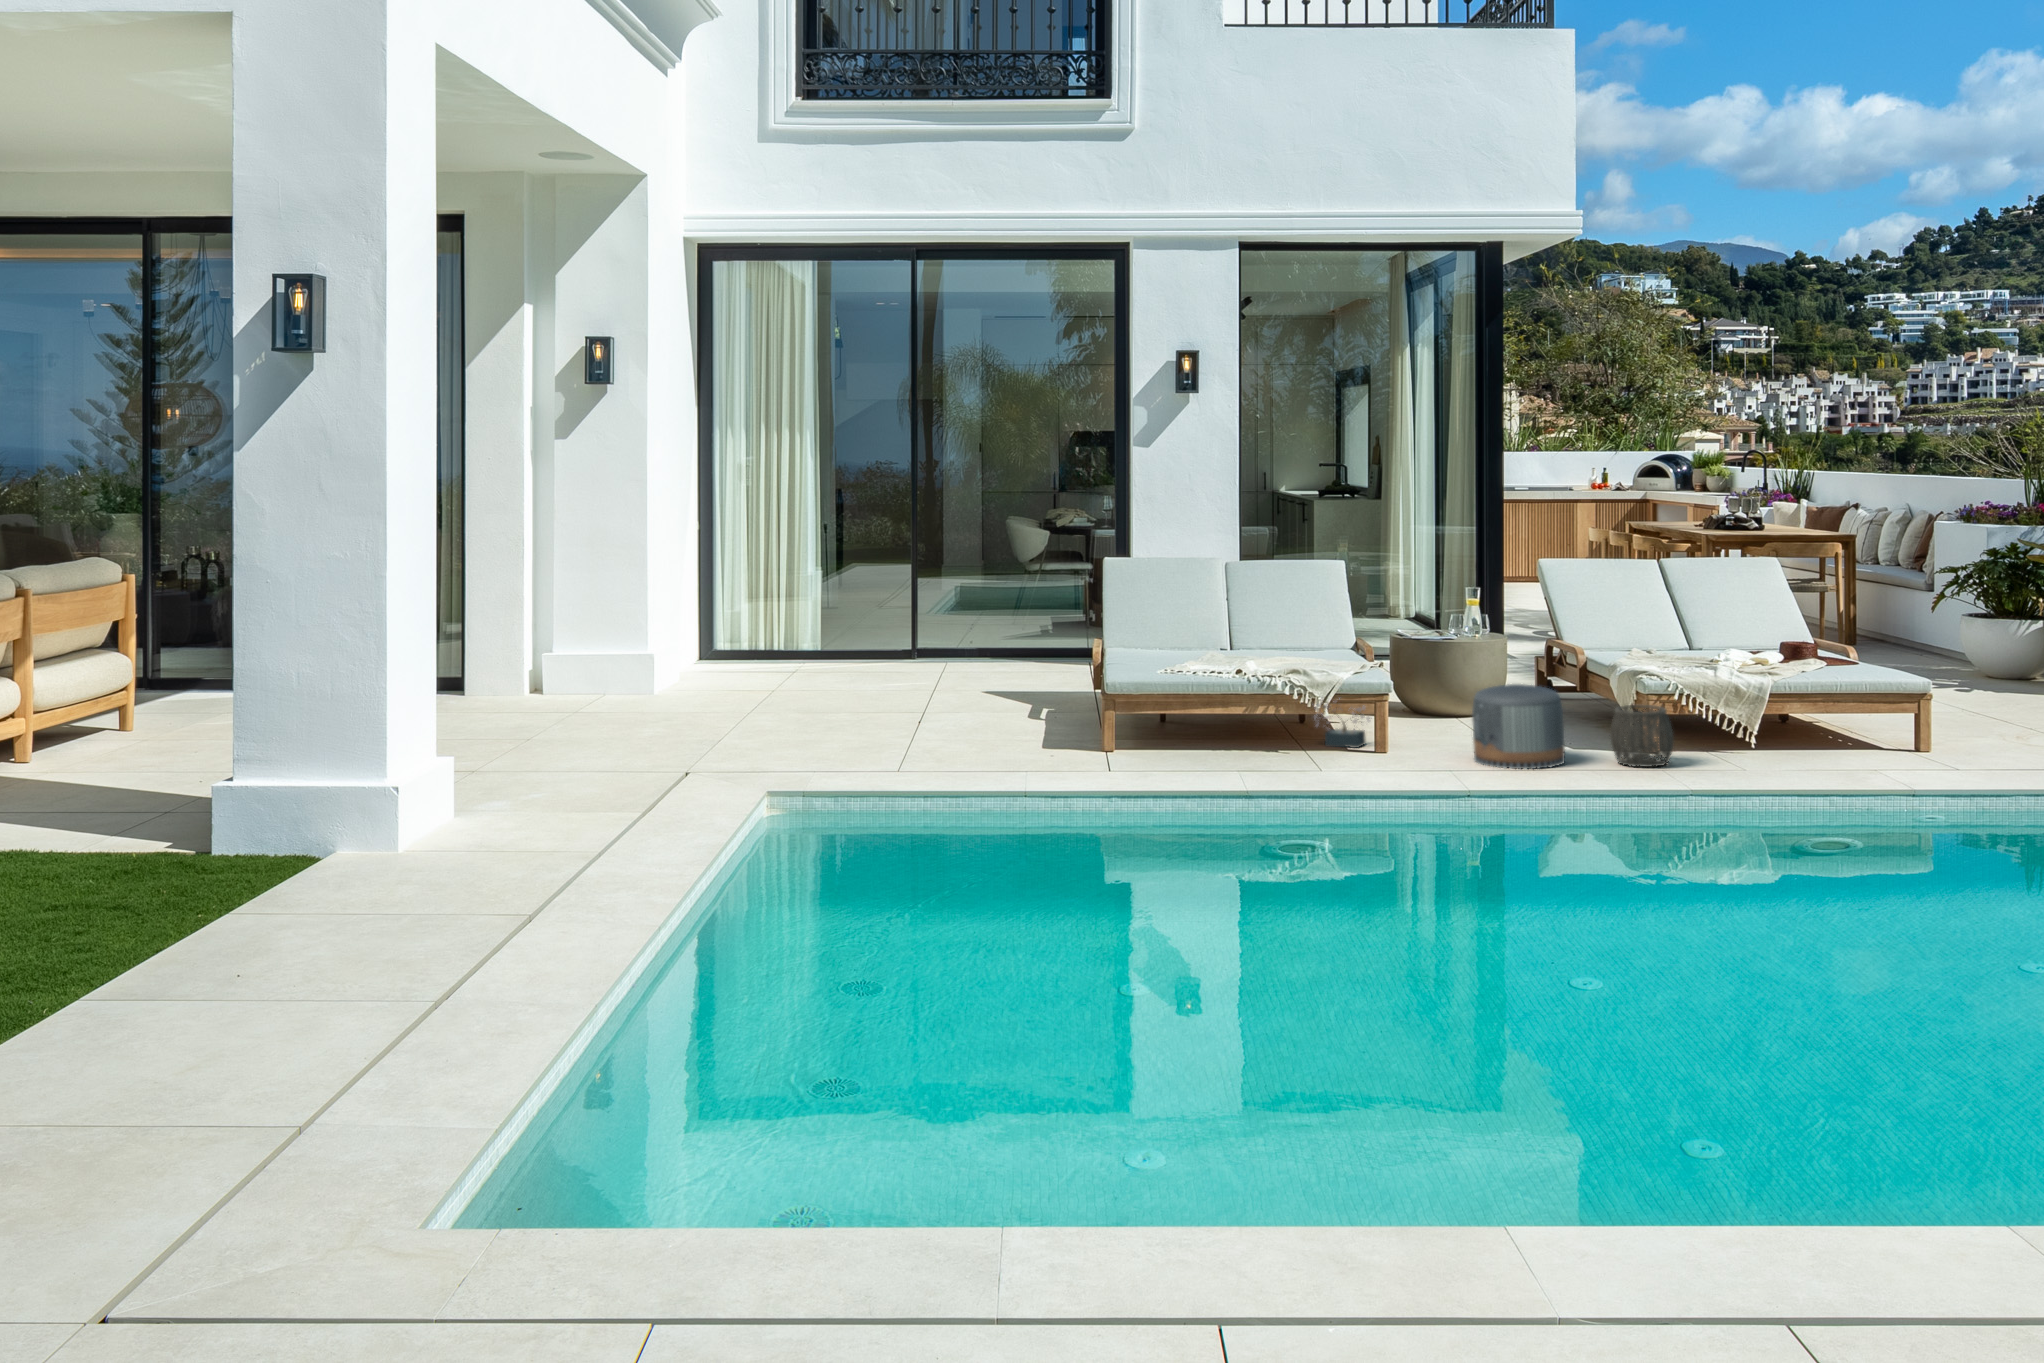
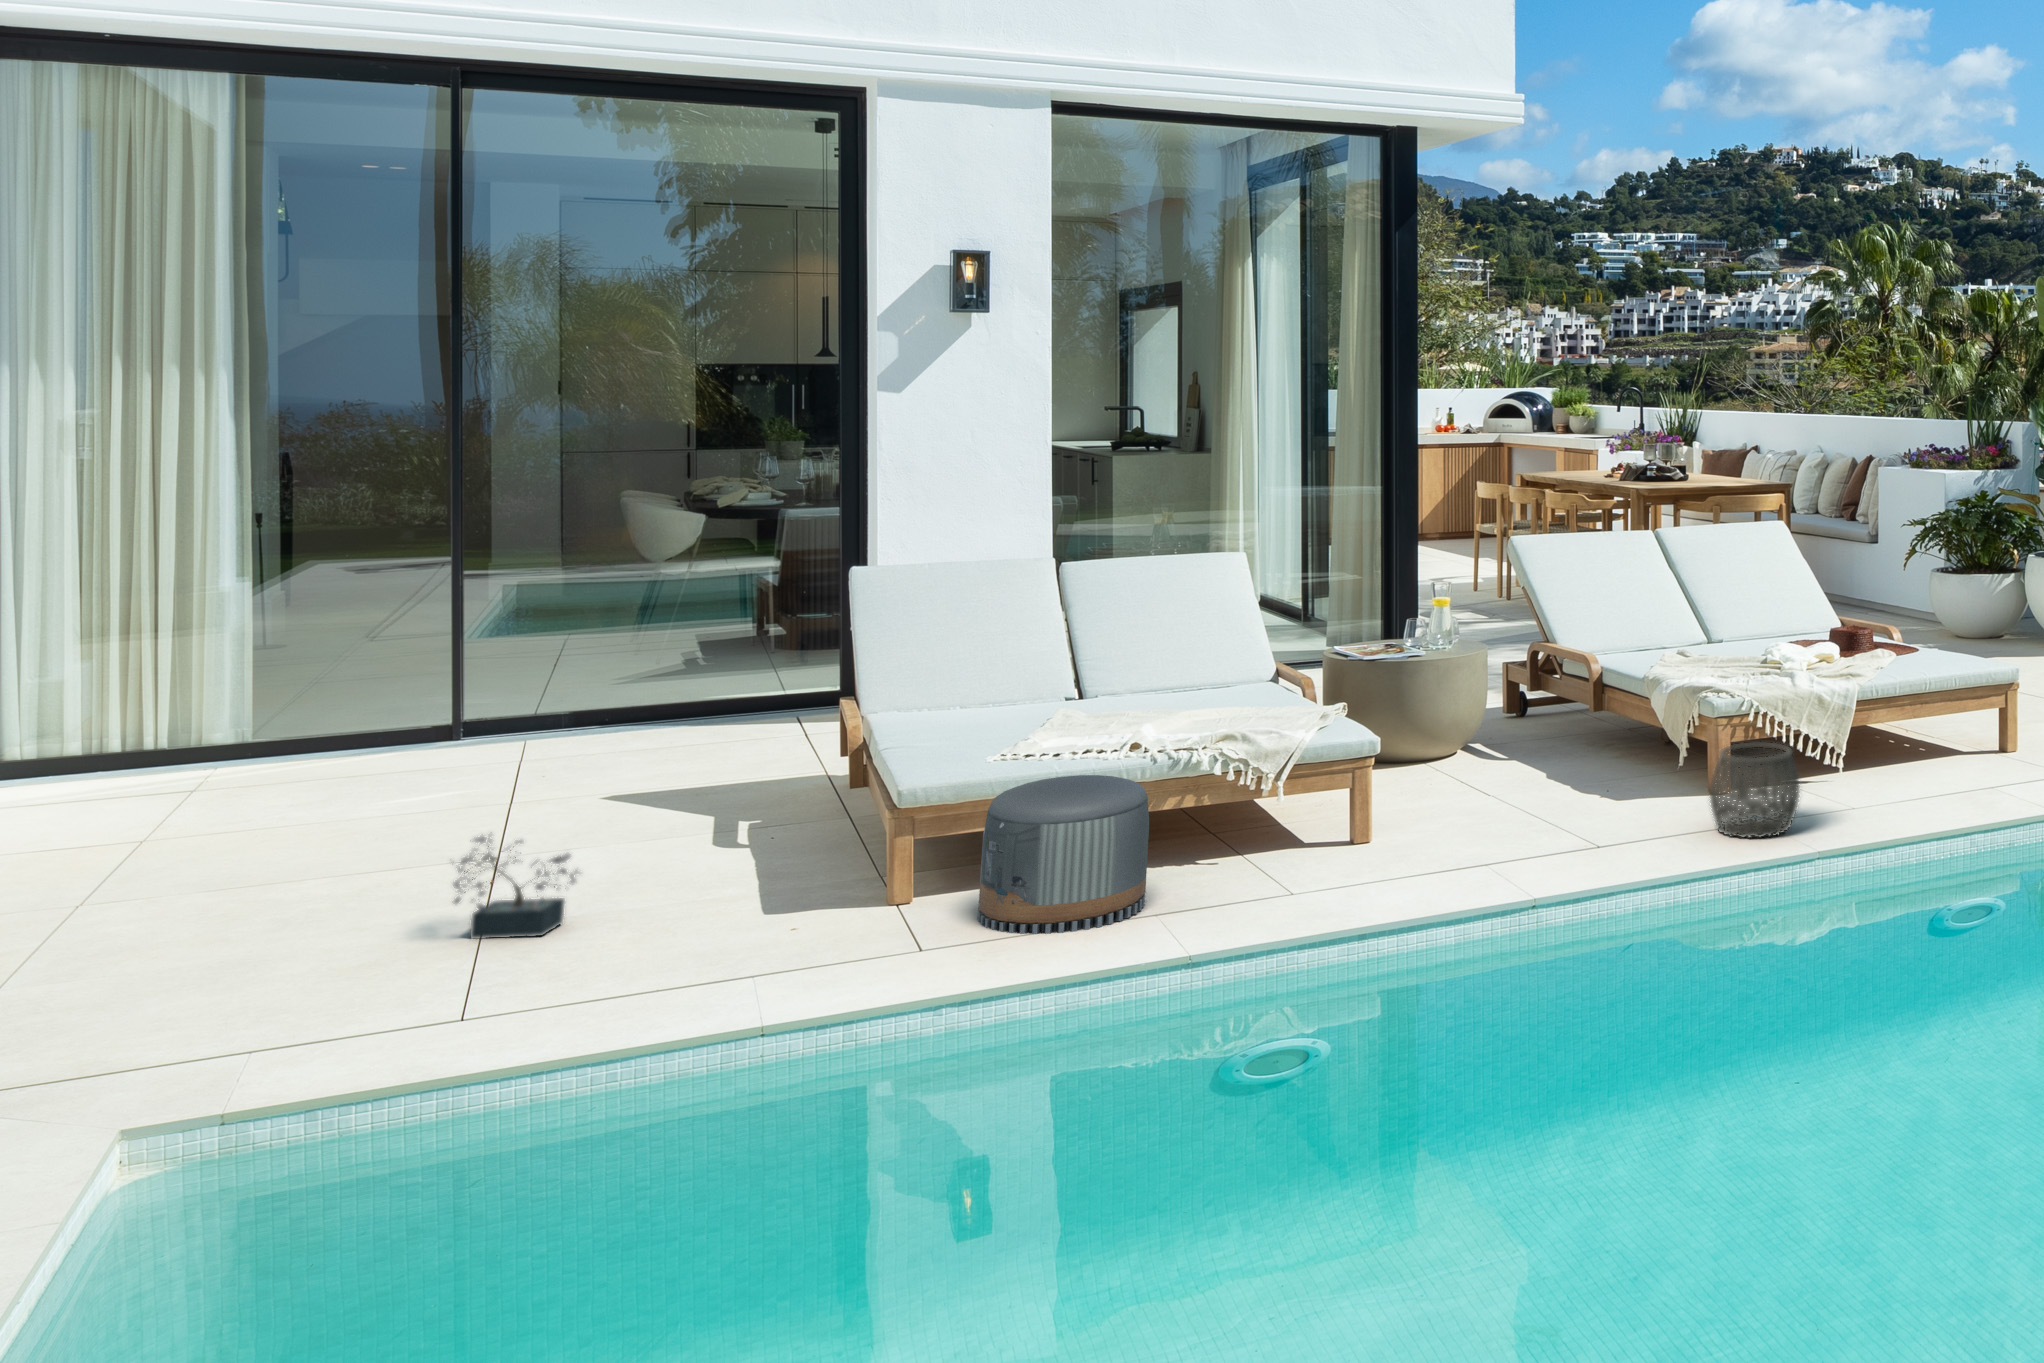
pouf: present [1472,684,1565,769] -> present [978,775,1149,934]
decorative plant: present [1312,698,1370,748] -> present [453,836,577,939]

